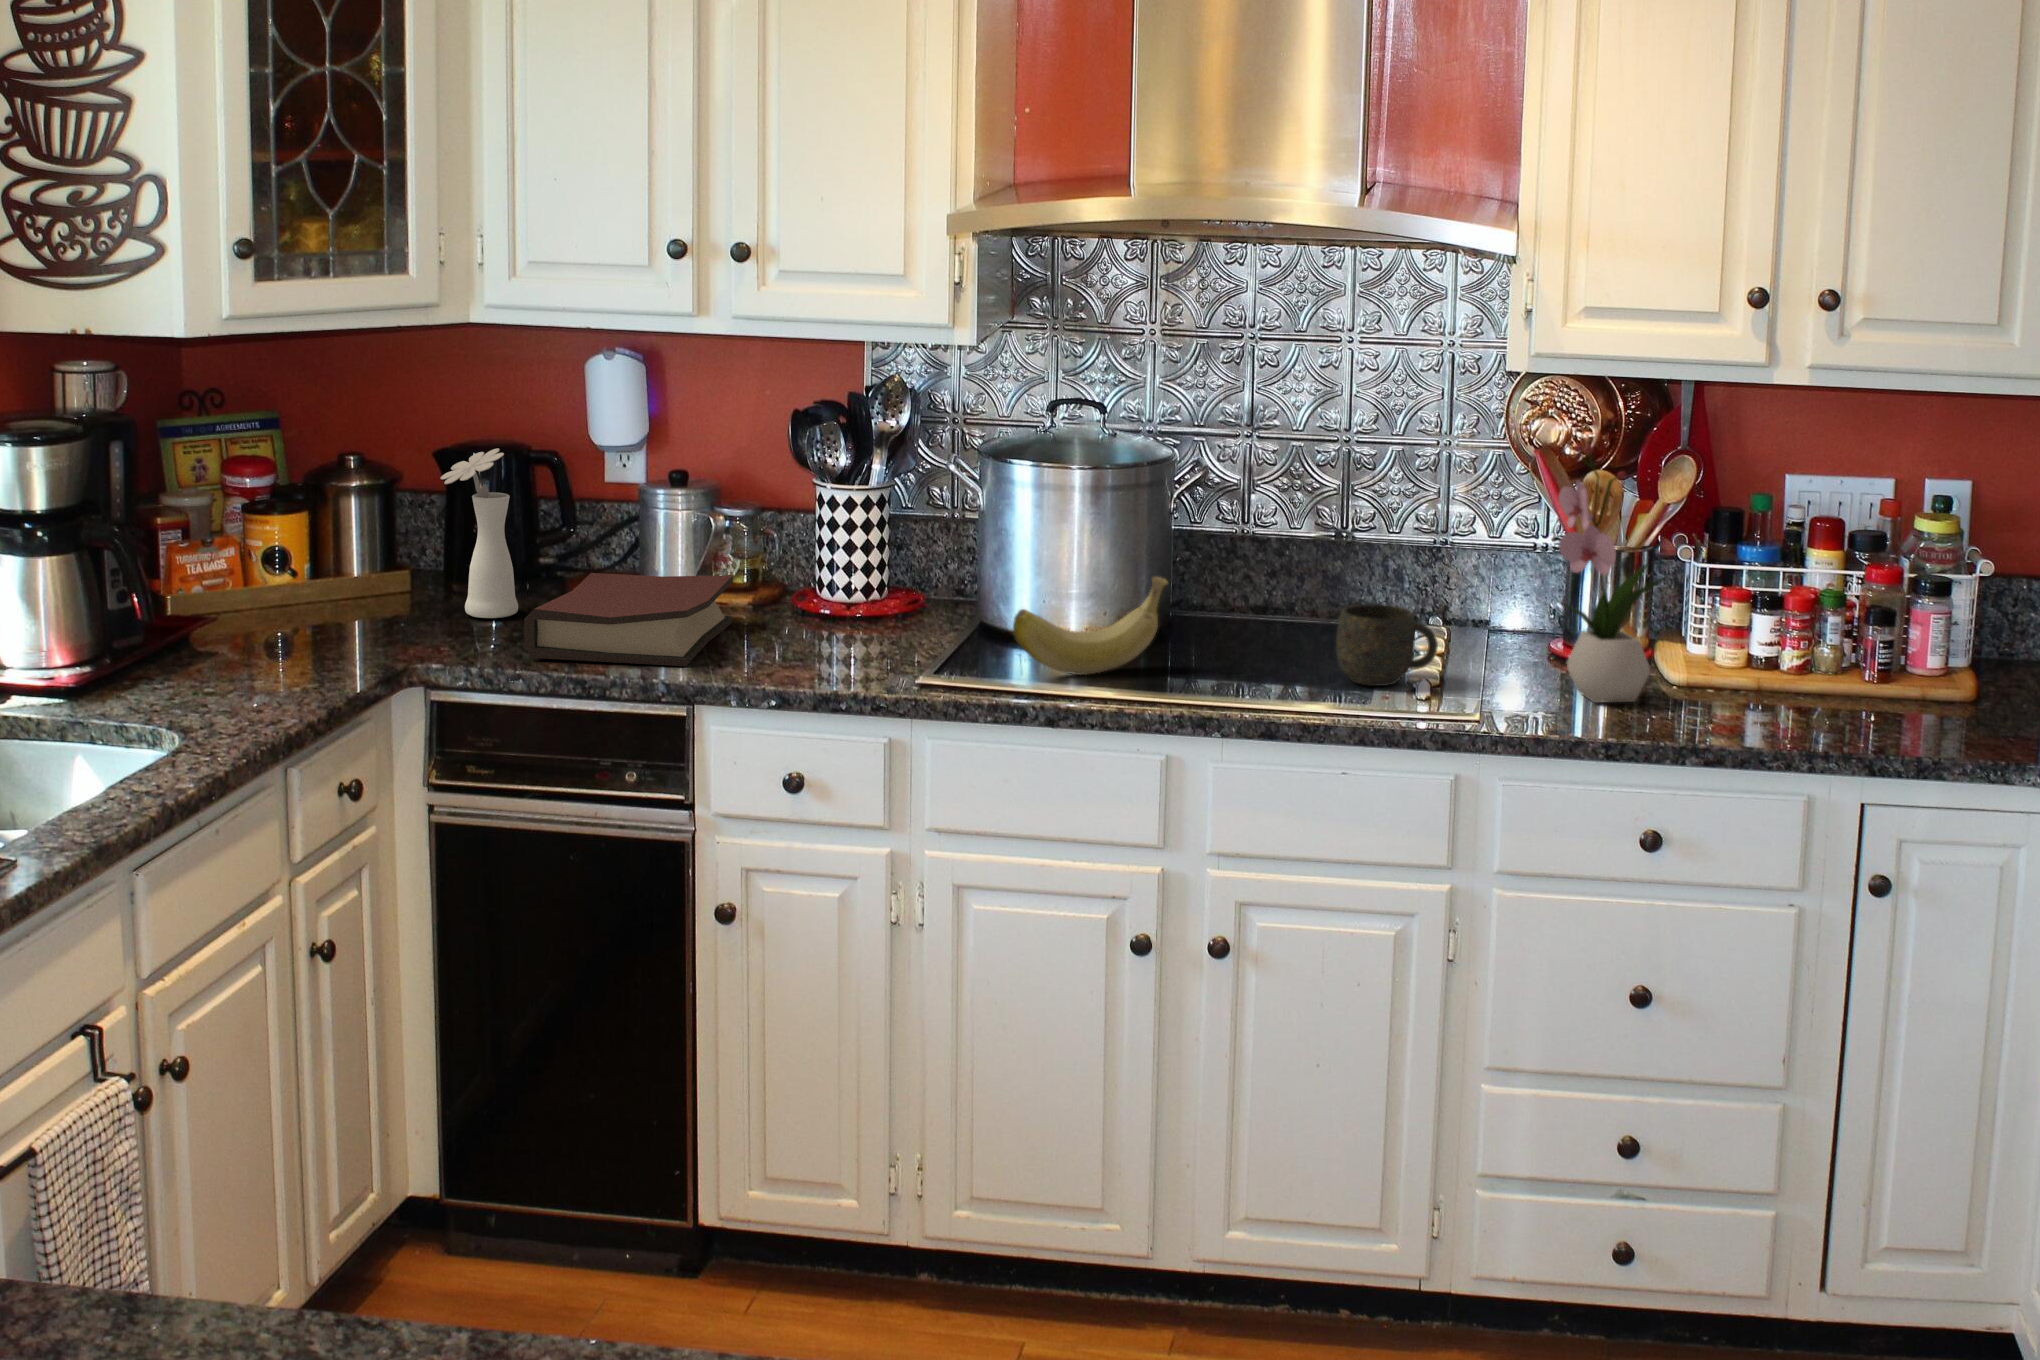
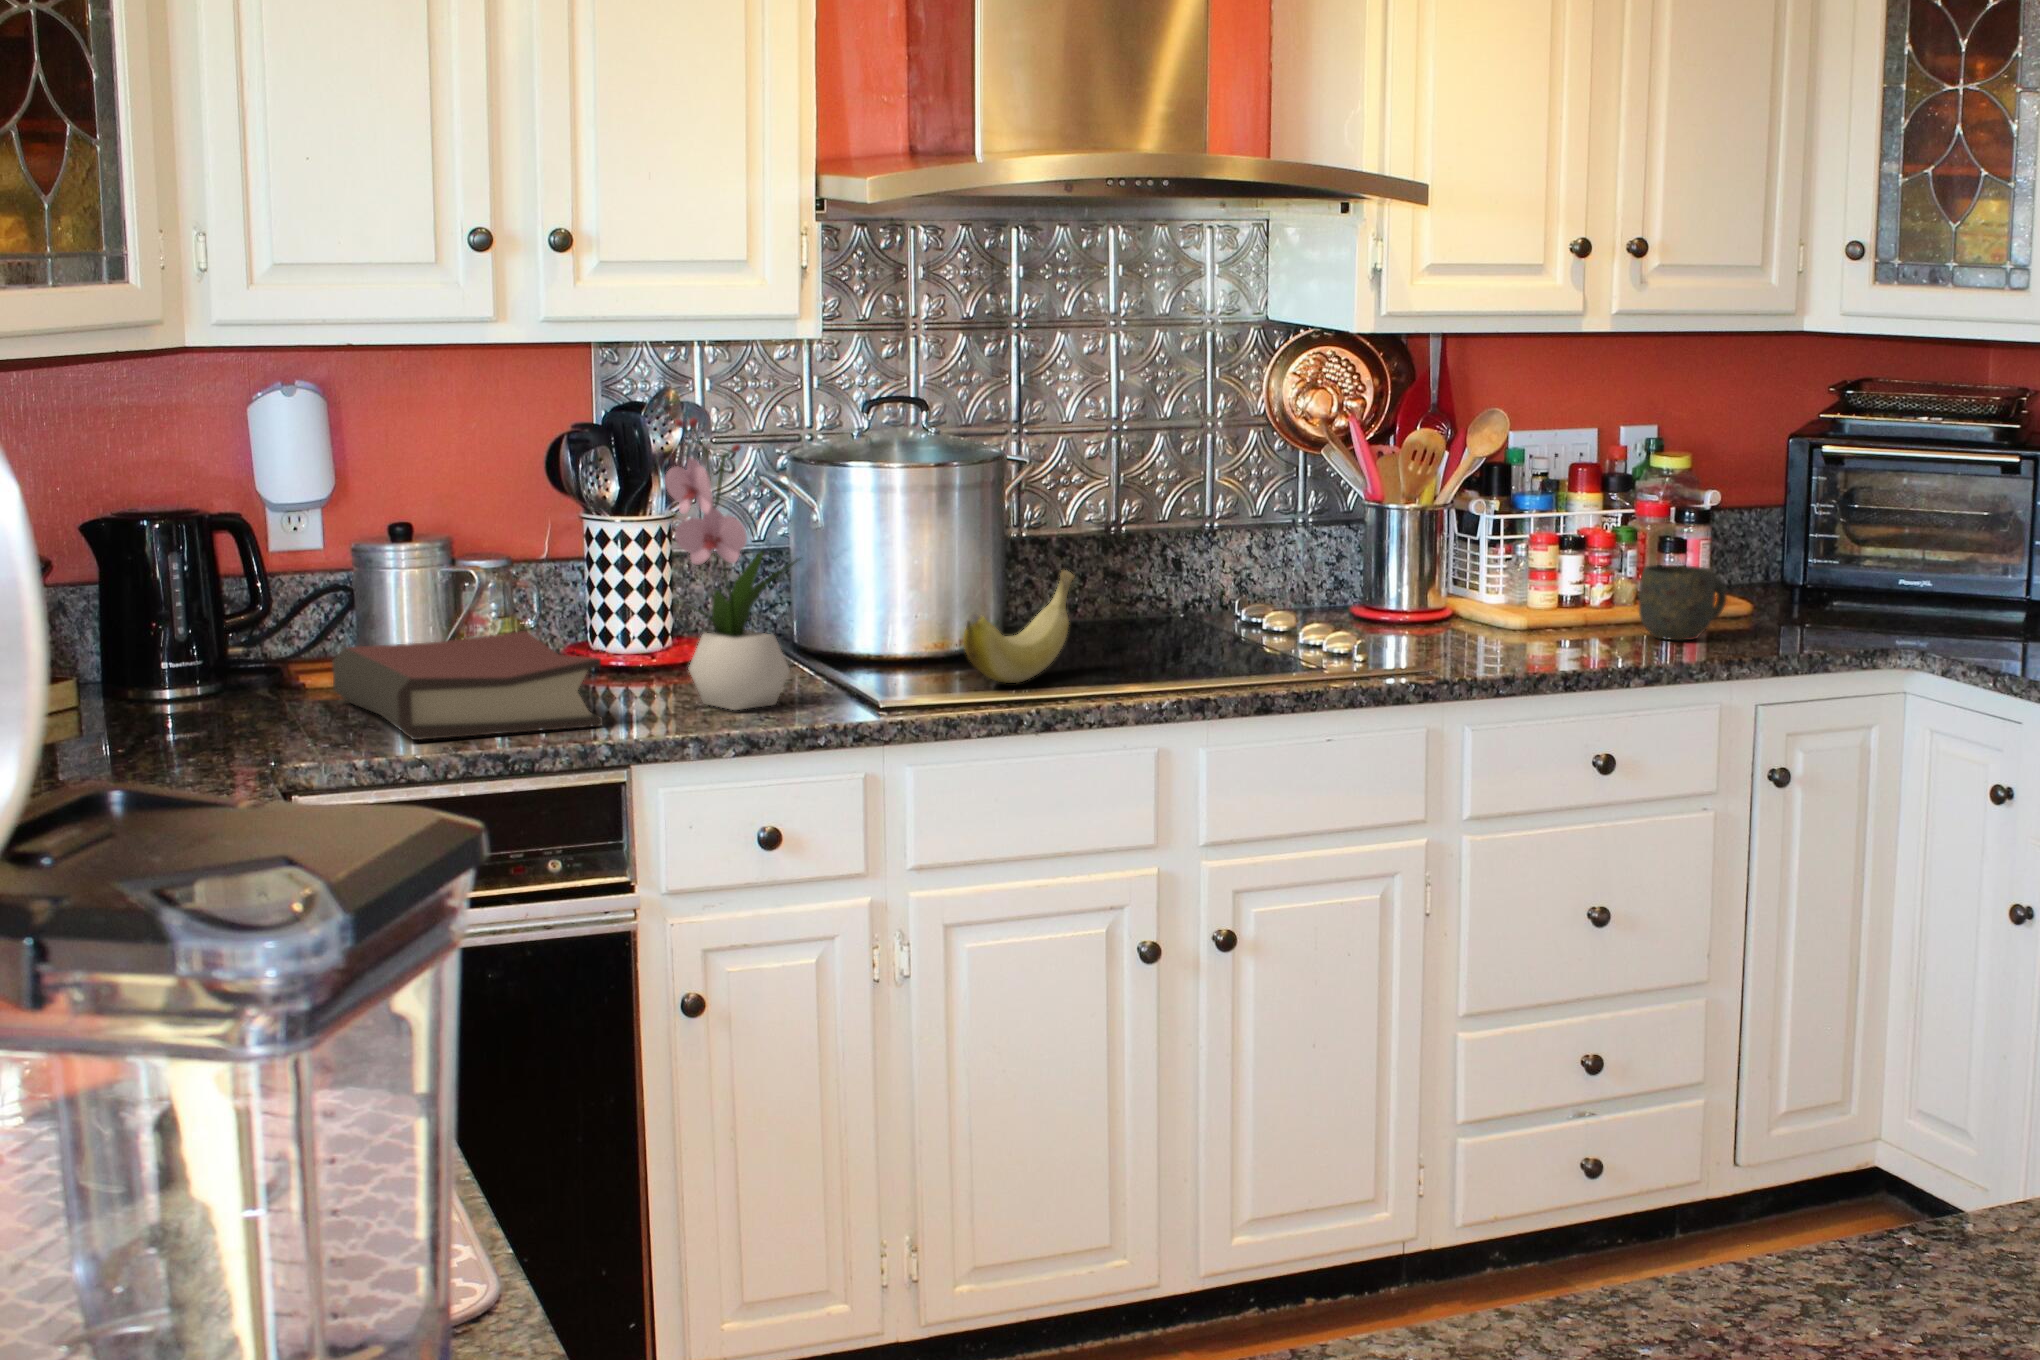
flower arrangement: present [1556,445,1667,702] -> present [664,418,798,710]
vase: present [441,448,518,618] -> none [142,499,255,718]
mug: present [1336,604,1438,686] -> present [1639,565,1727,640]

